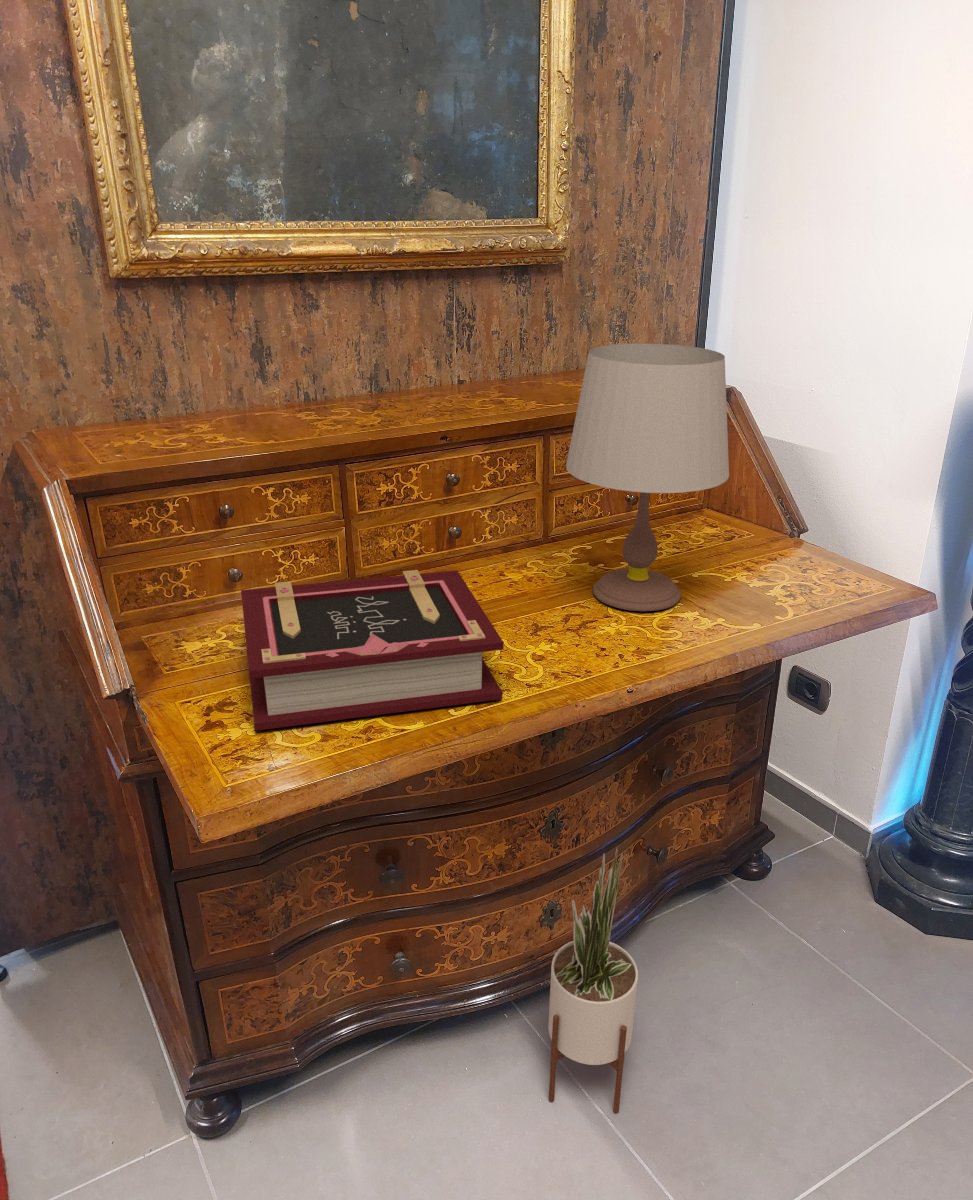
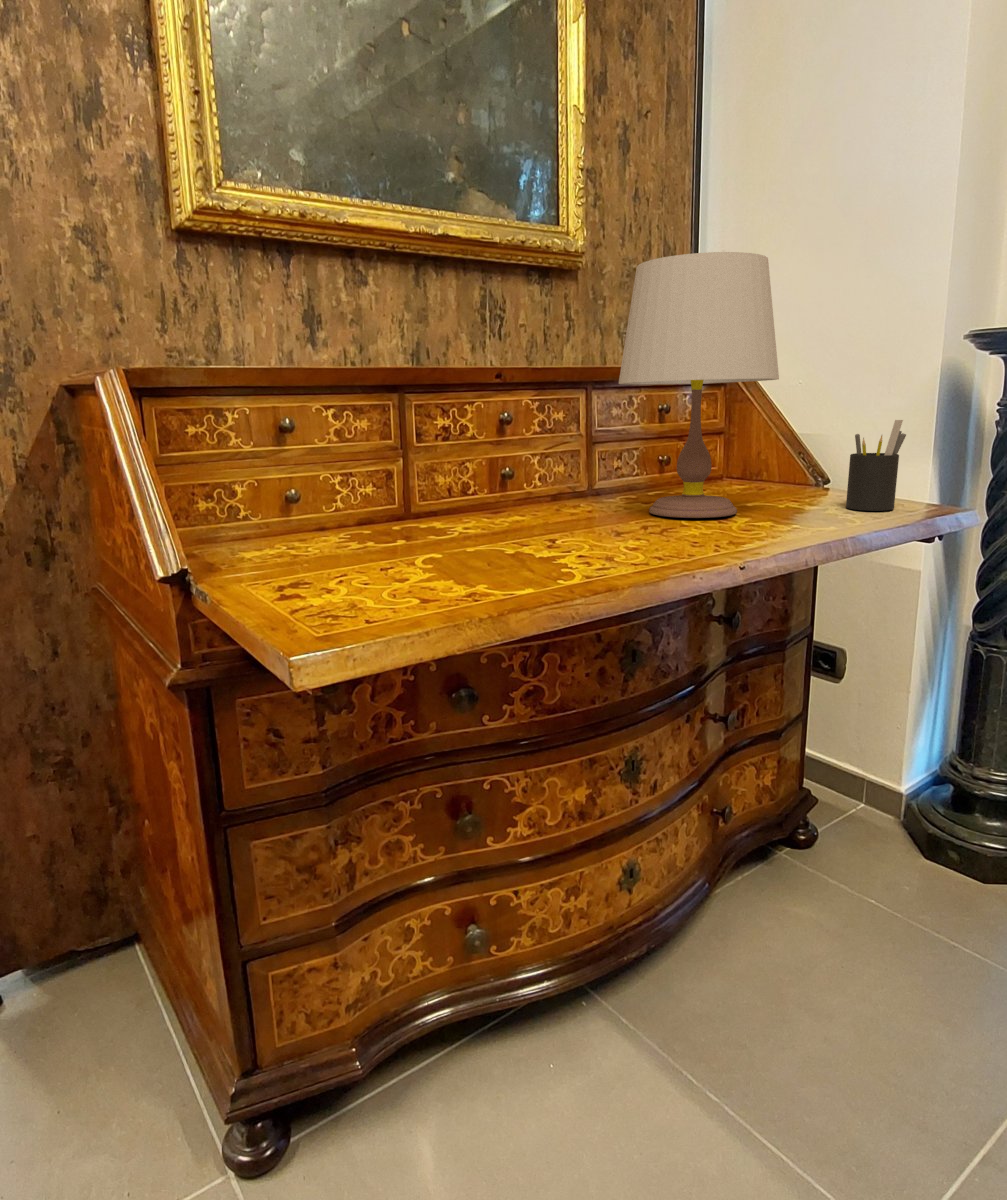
pen holder: none [797,523,862,607] -> present [846,420,906,511]
book: present [241,570,504,731] -> none [307,473,593,583]
potted plant: present [548,849,638,1113] -> none [639,762,734,1071]

